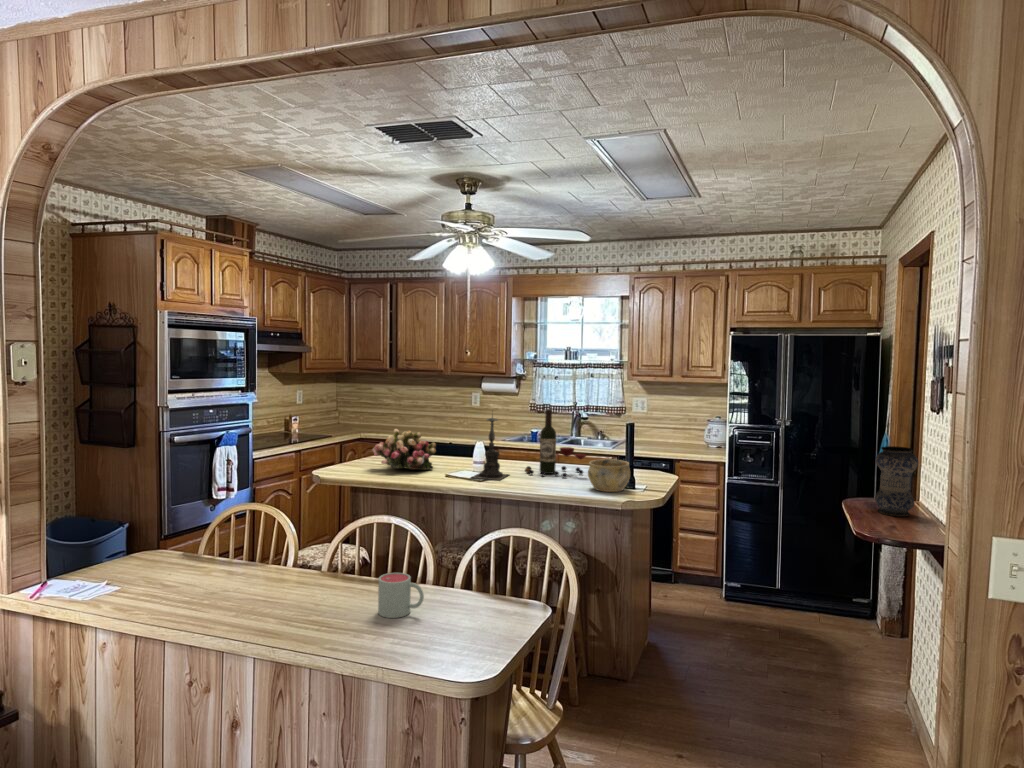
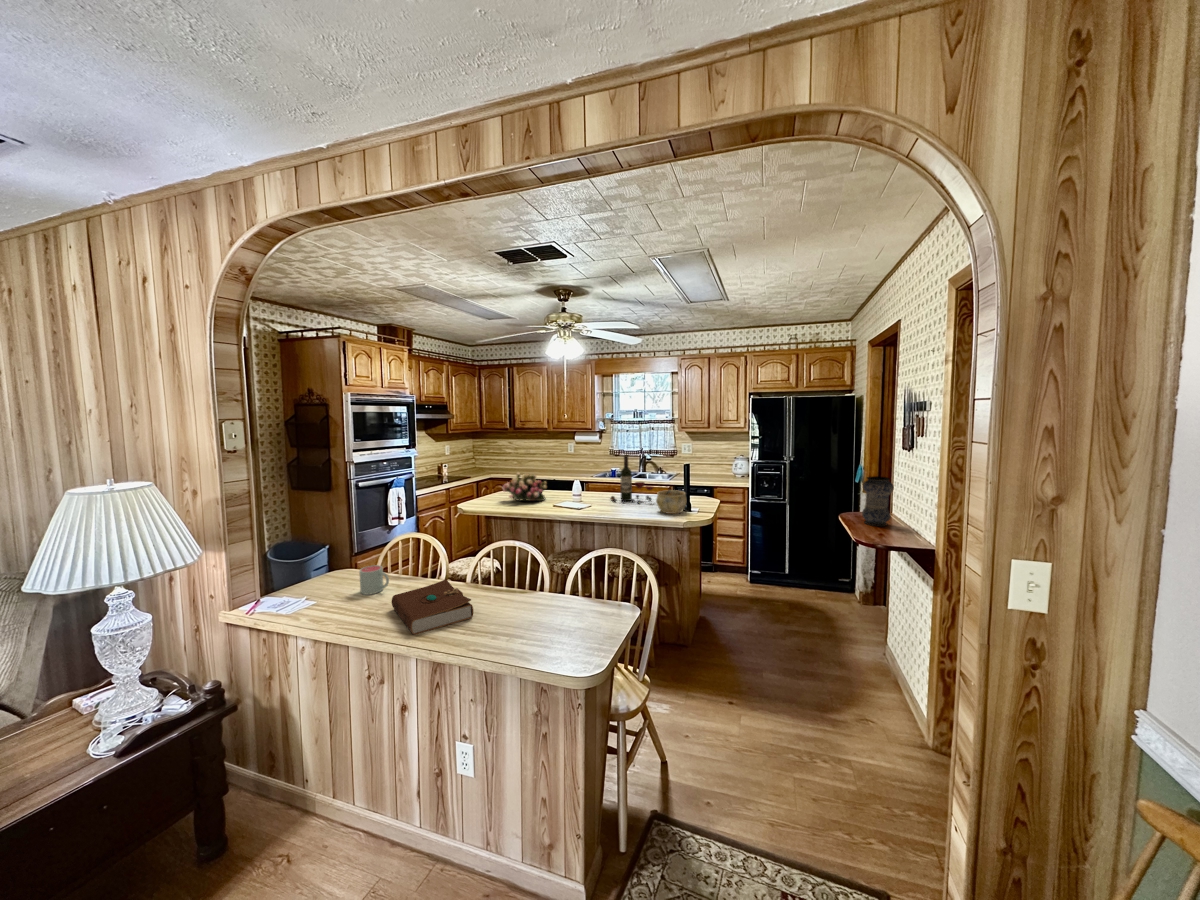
candle holder: present [471,417,509,480] -> none [572,457,600,507]
book: none [220,562,328,627] -> present [392,579,474,635]
mug: present [378,573,424,618] -> present [359,565,389,595]

